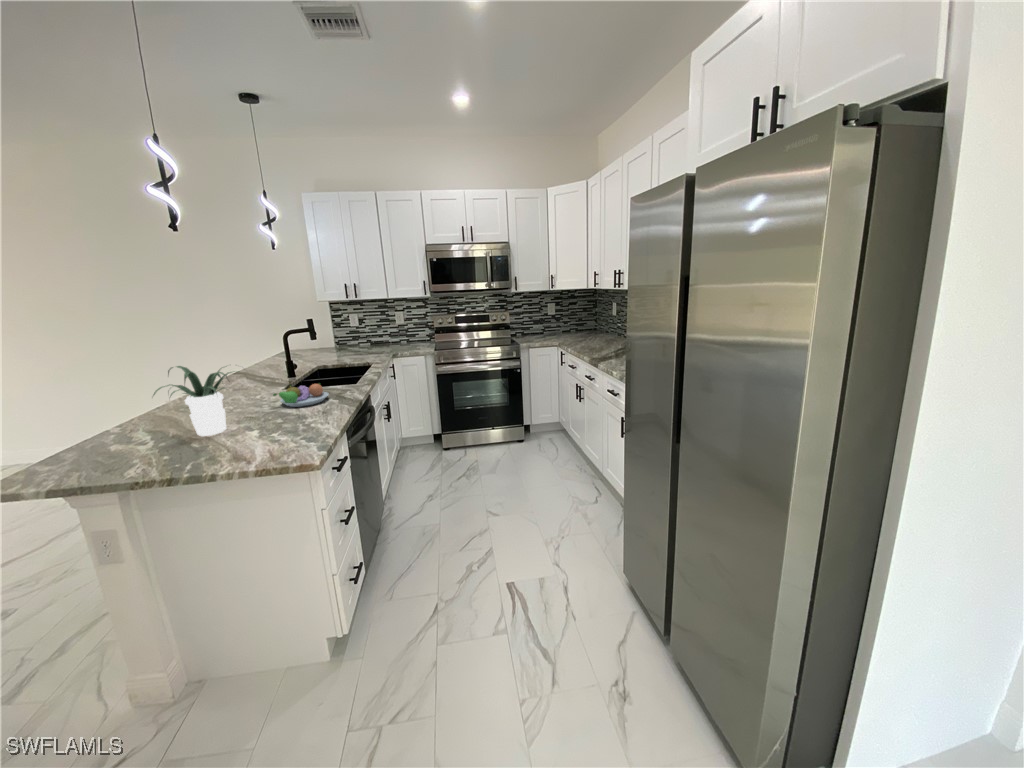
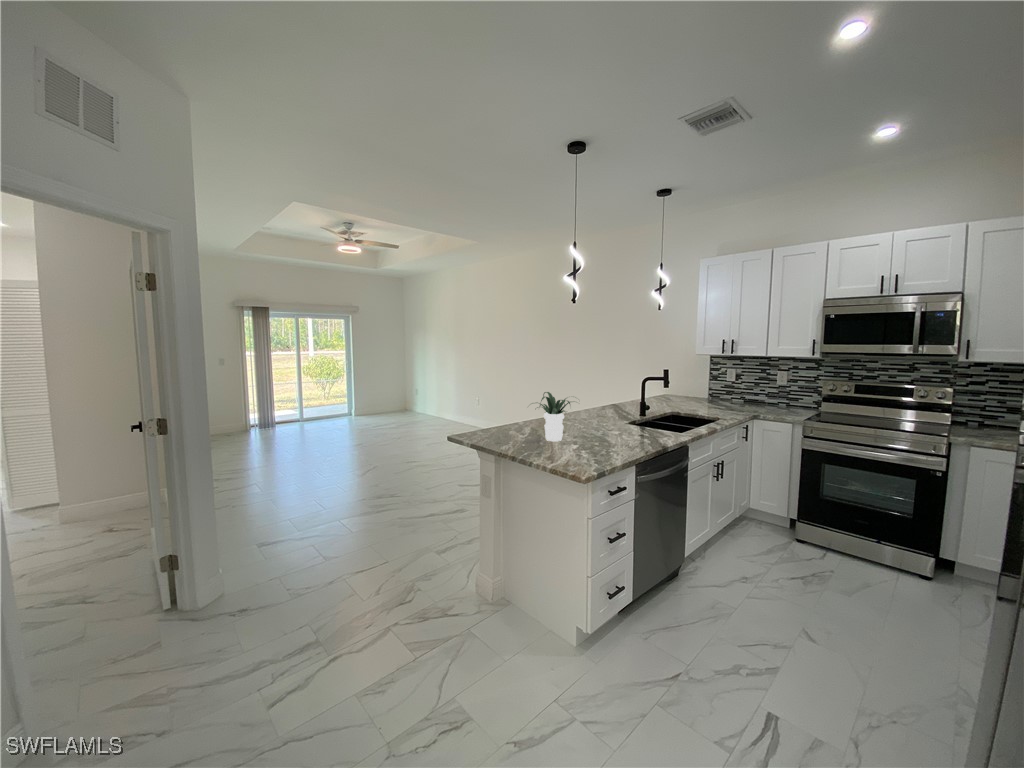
fruit bowl: present [273,383,328,407] -> none [603,420,644,440]

